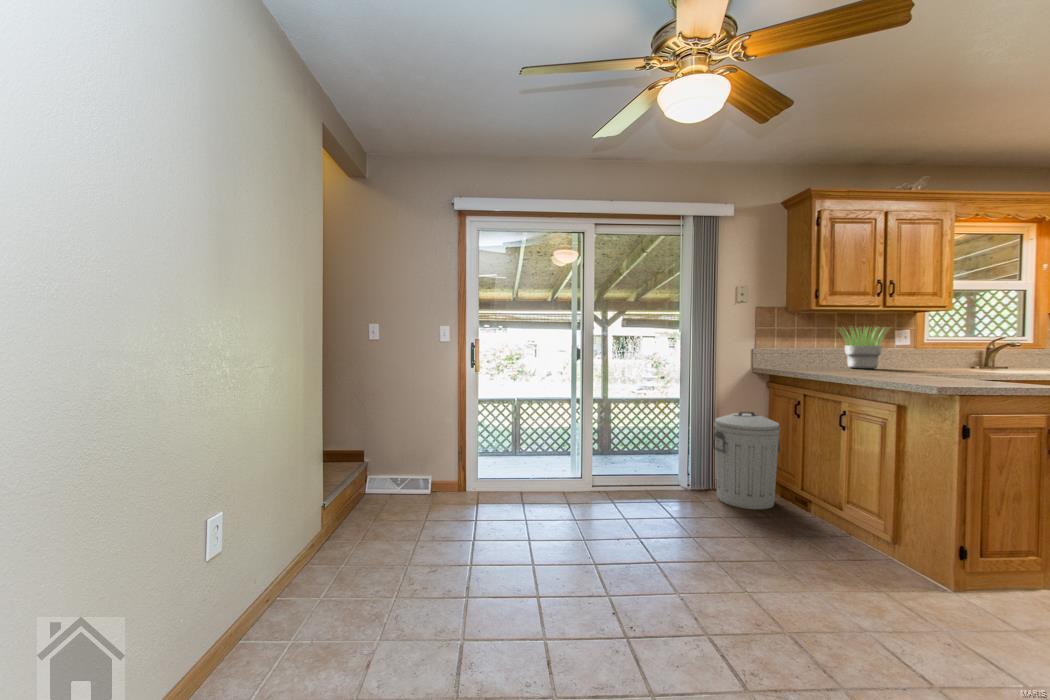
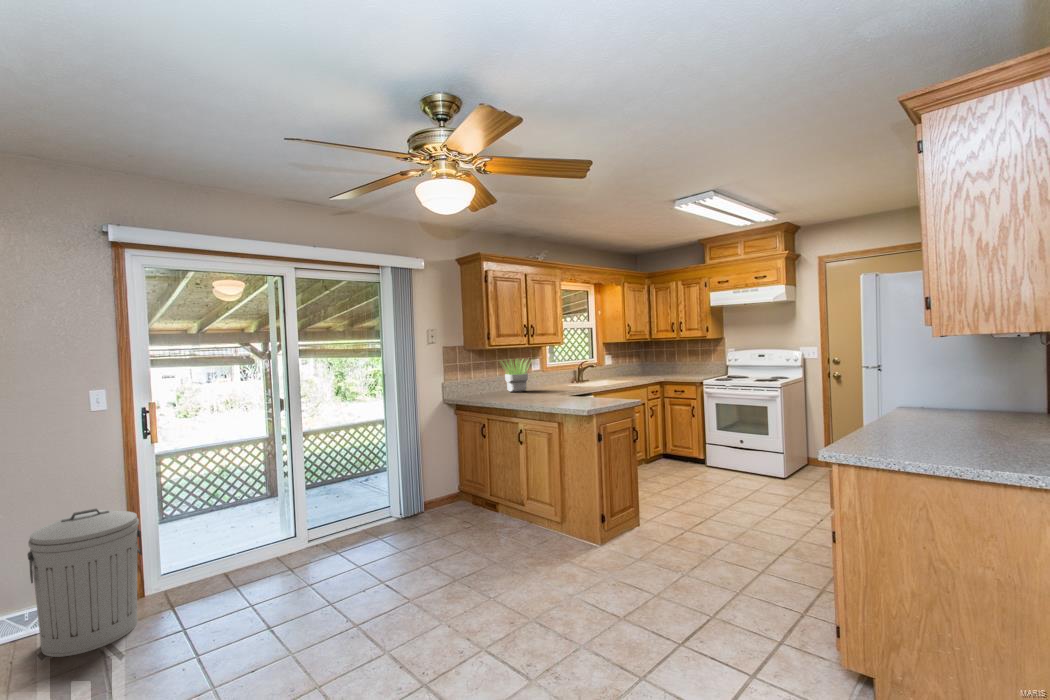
trash can: present [713,411,780,509] -> present [28,509,142,657]

